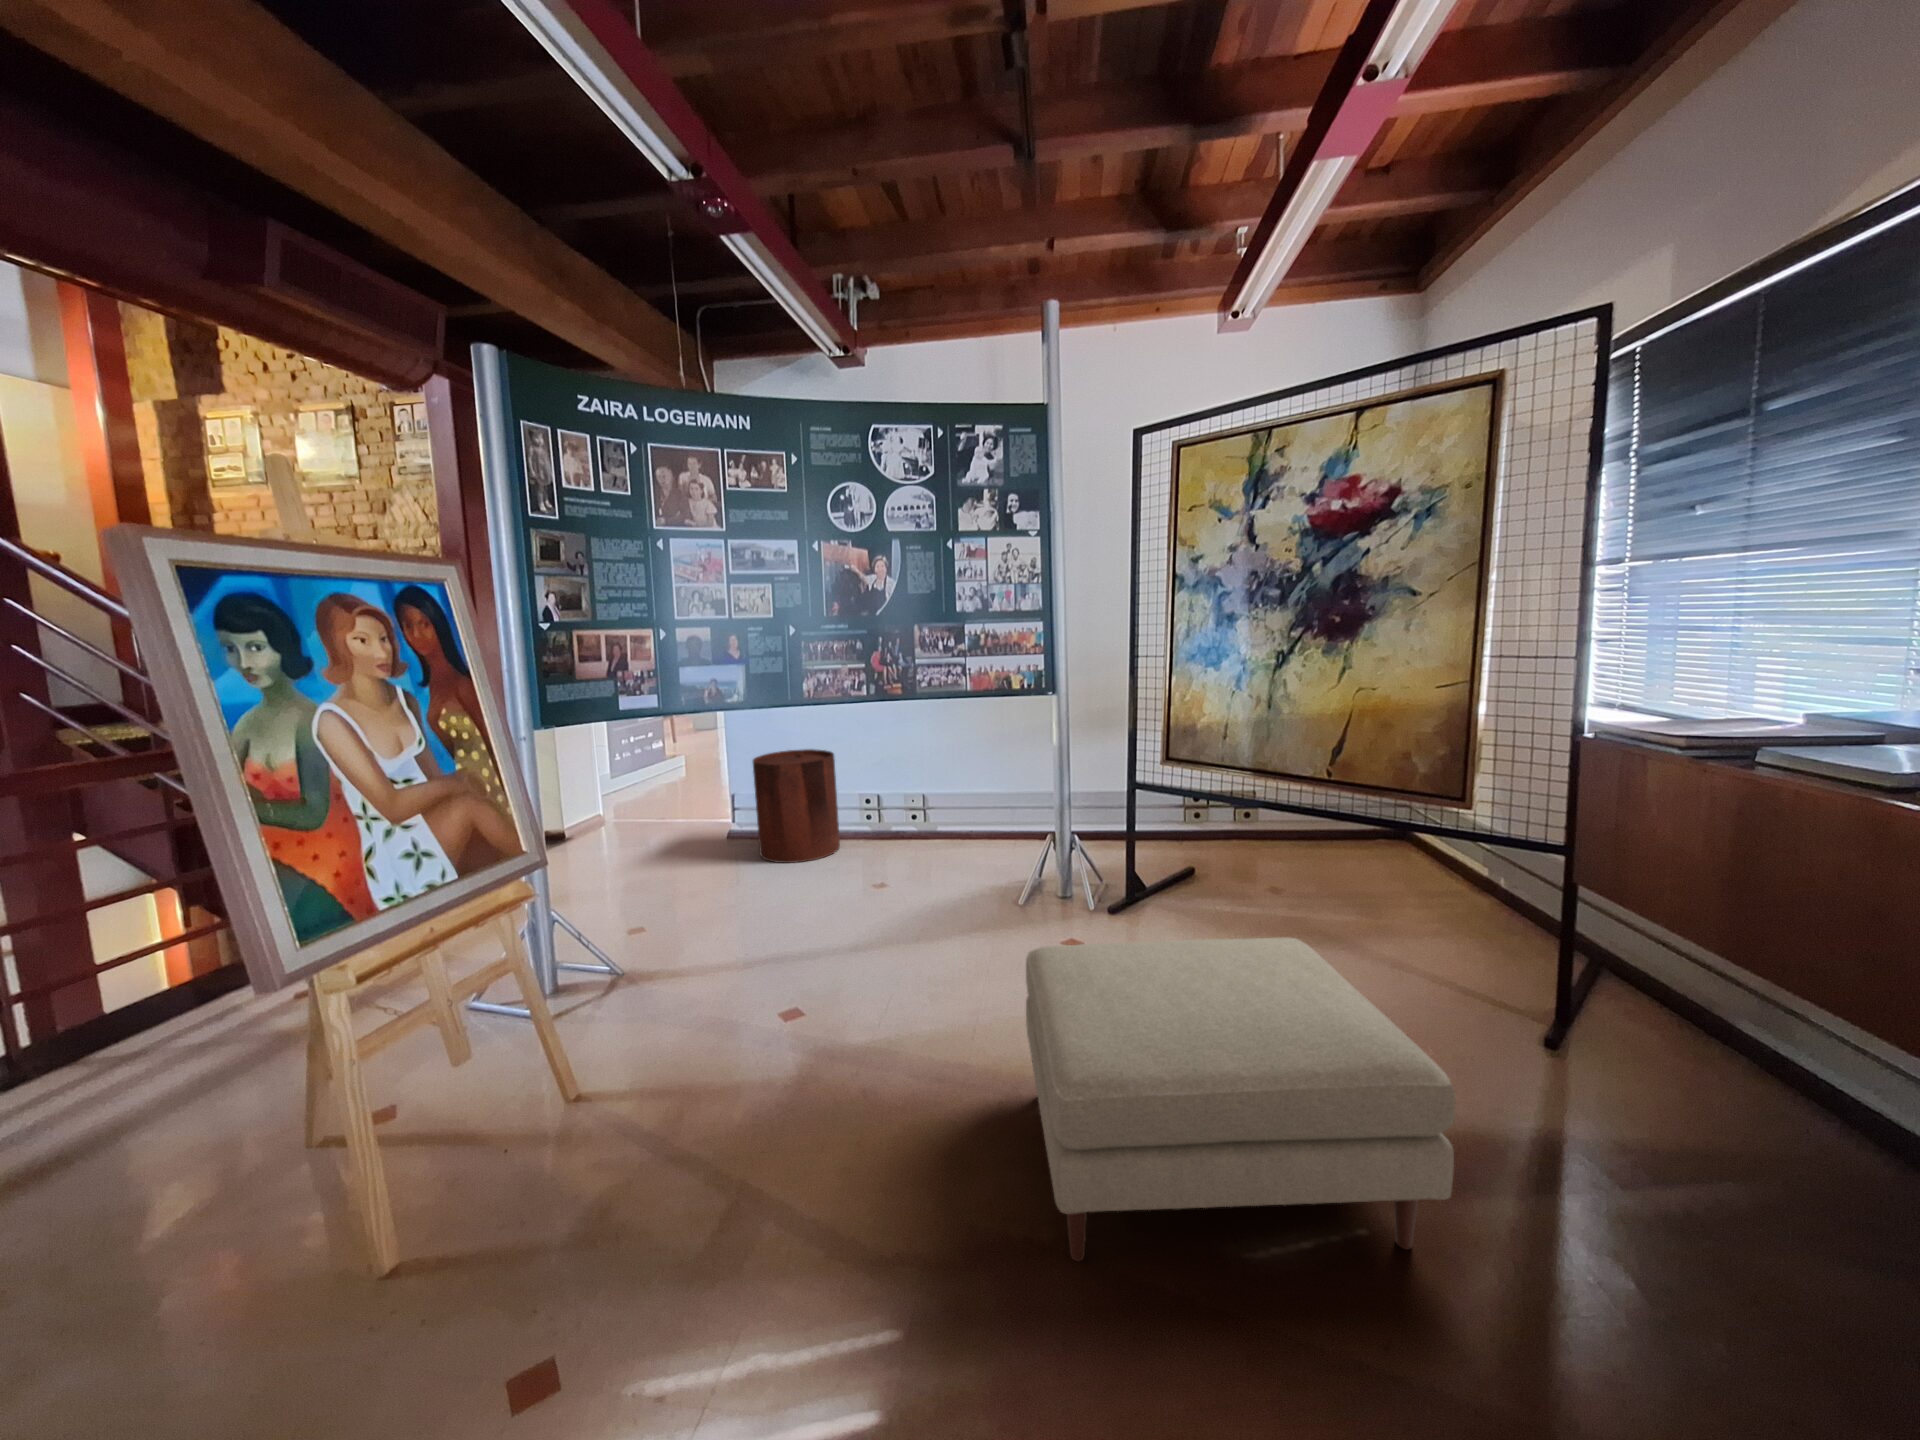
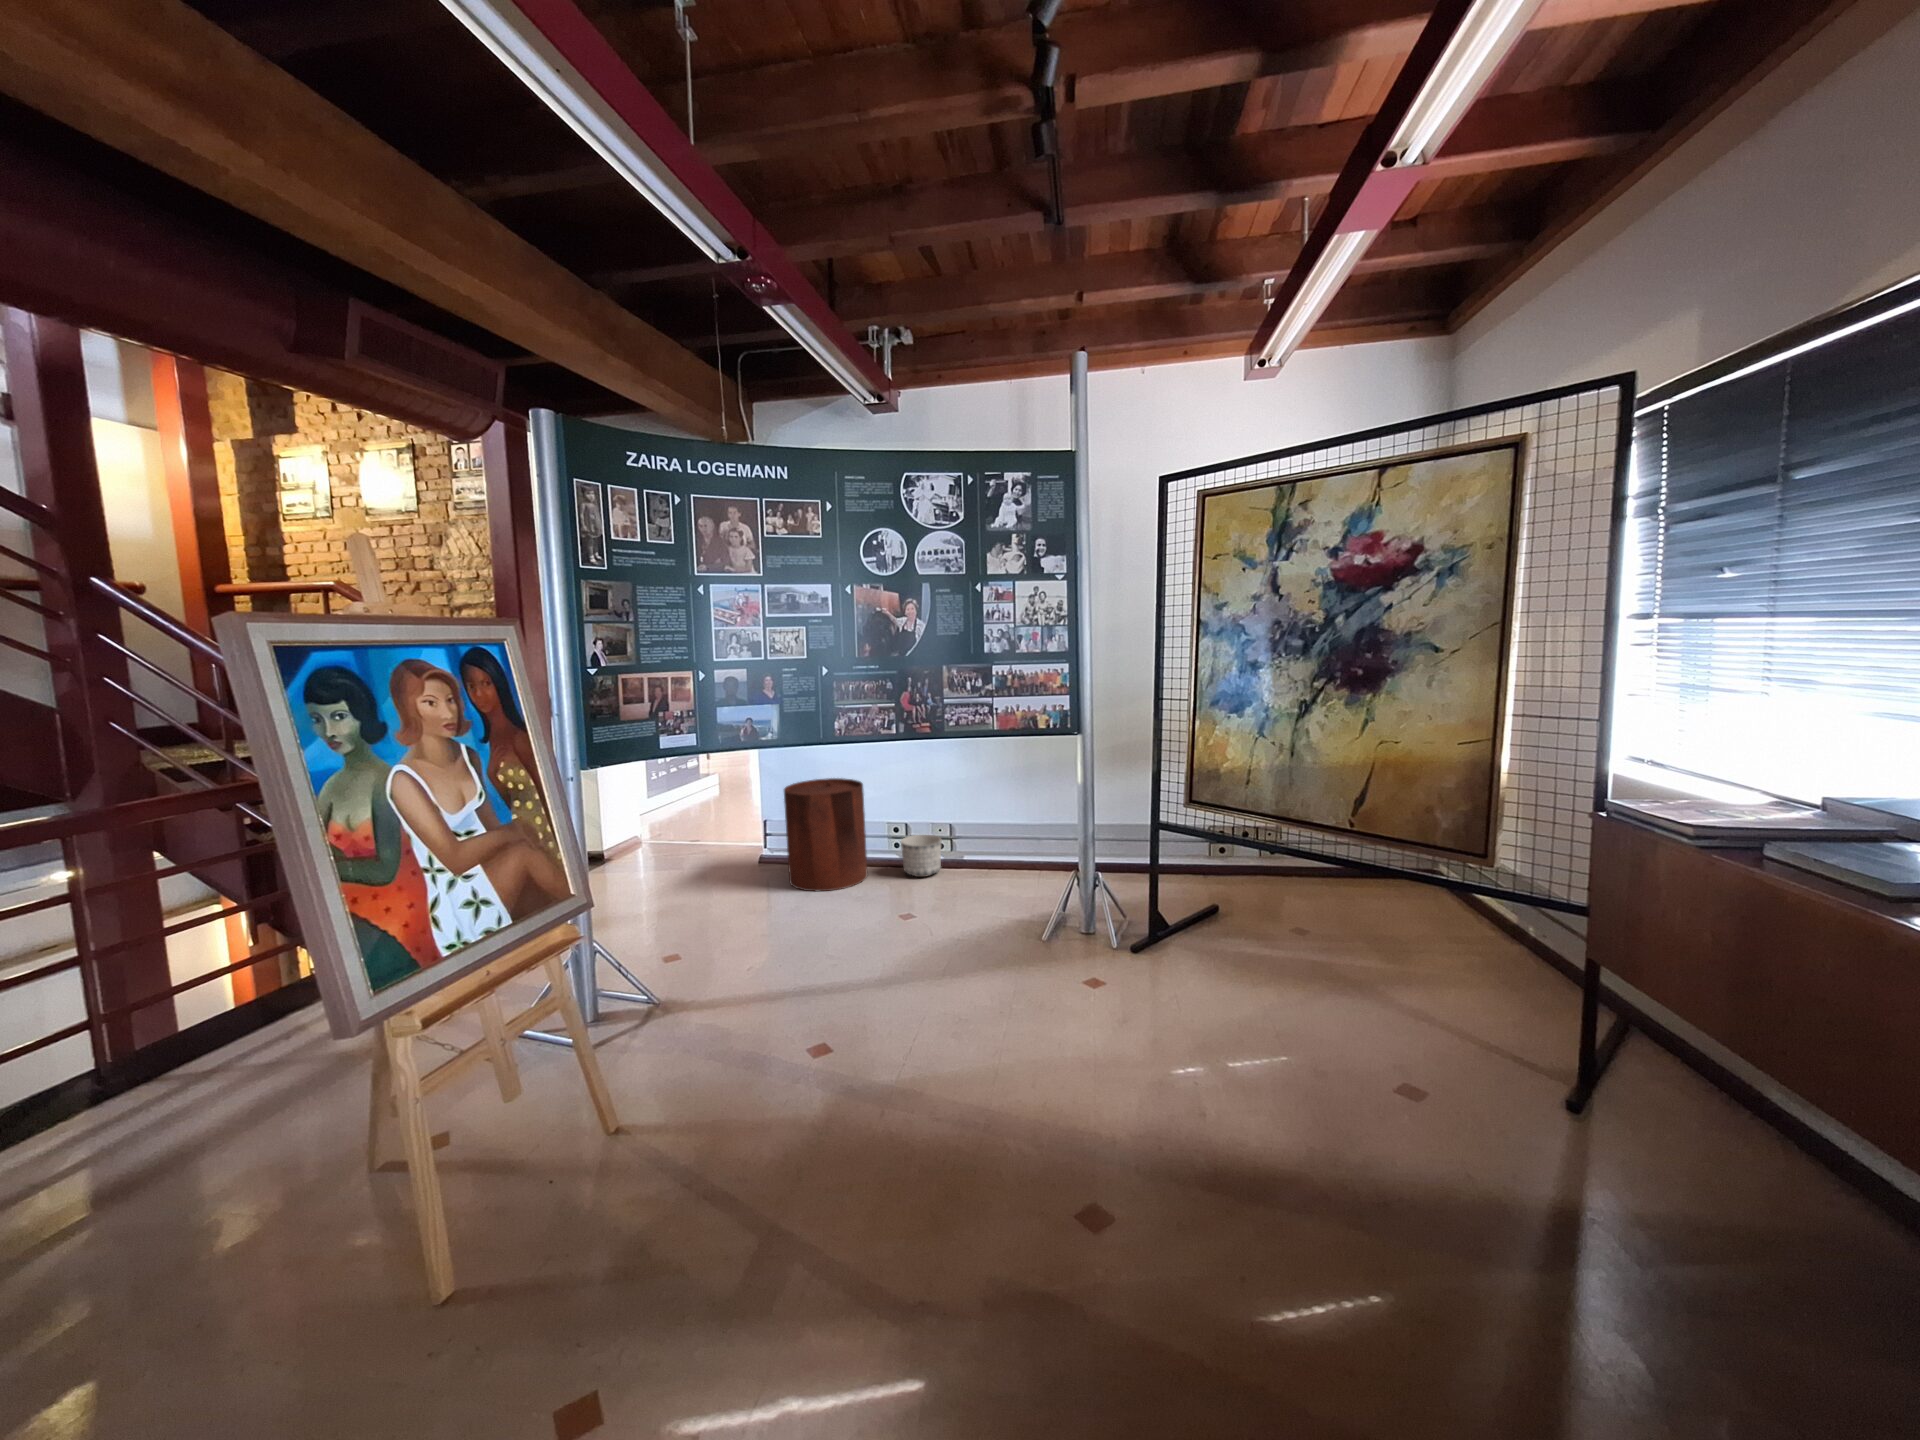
planter: none [873,805,915,847] -> present [901,835,941,877]
ottoman: present [1026,938,1456,1261] -> none [1043,996,1453,1316]

